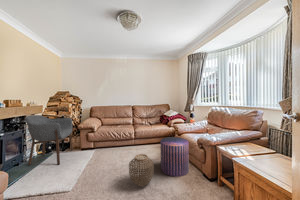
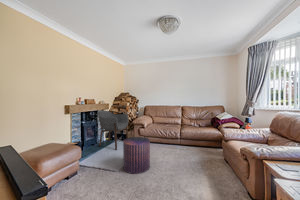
pouf: present [160,137,189,177] -> present [123,137,150,174]
woven basket: present [129,154,154,186] -> none [161,153,185,184]

